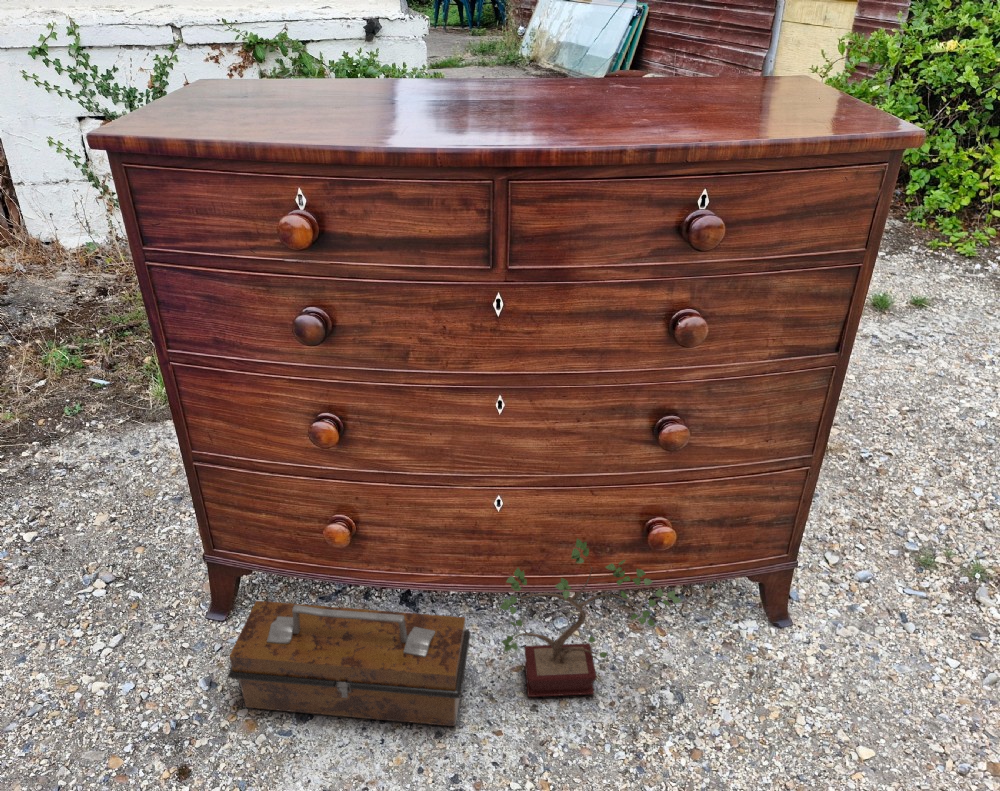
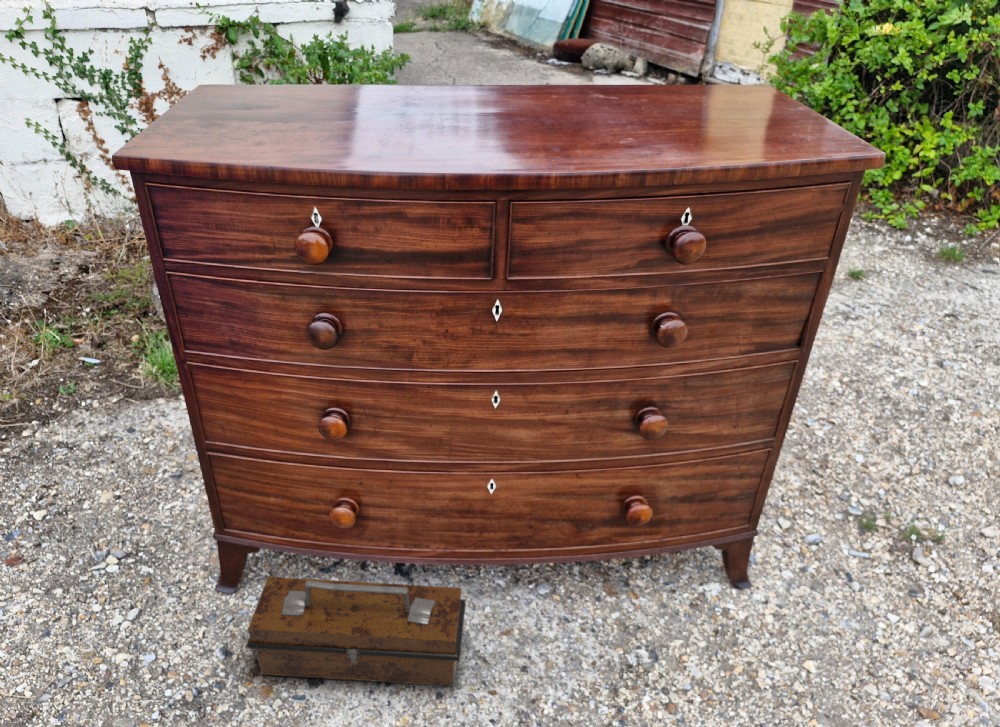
potted plant: present [500,539,682,697] -> none [493,515,658,658]

